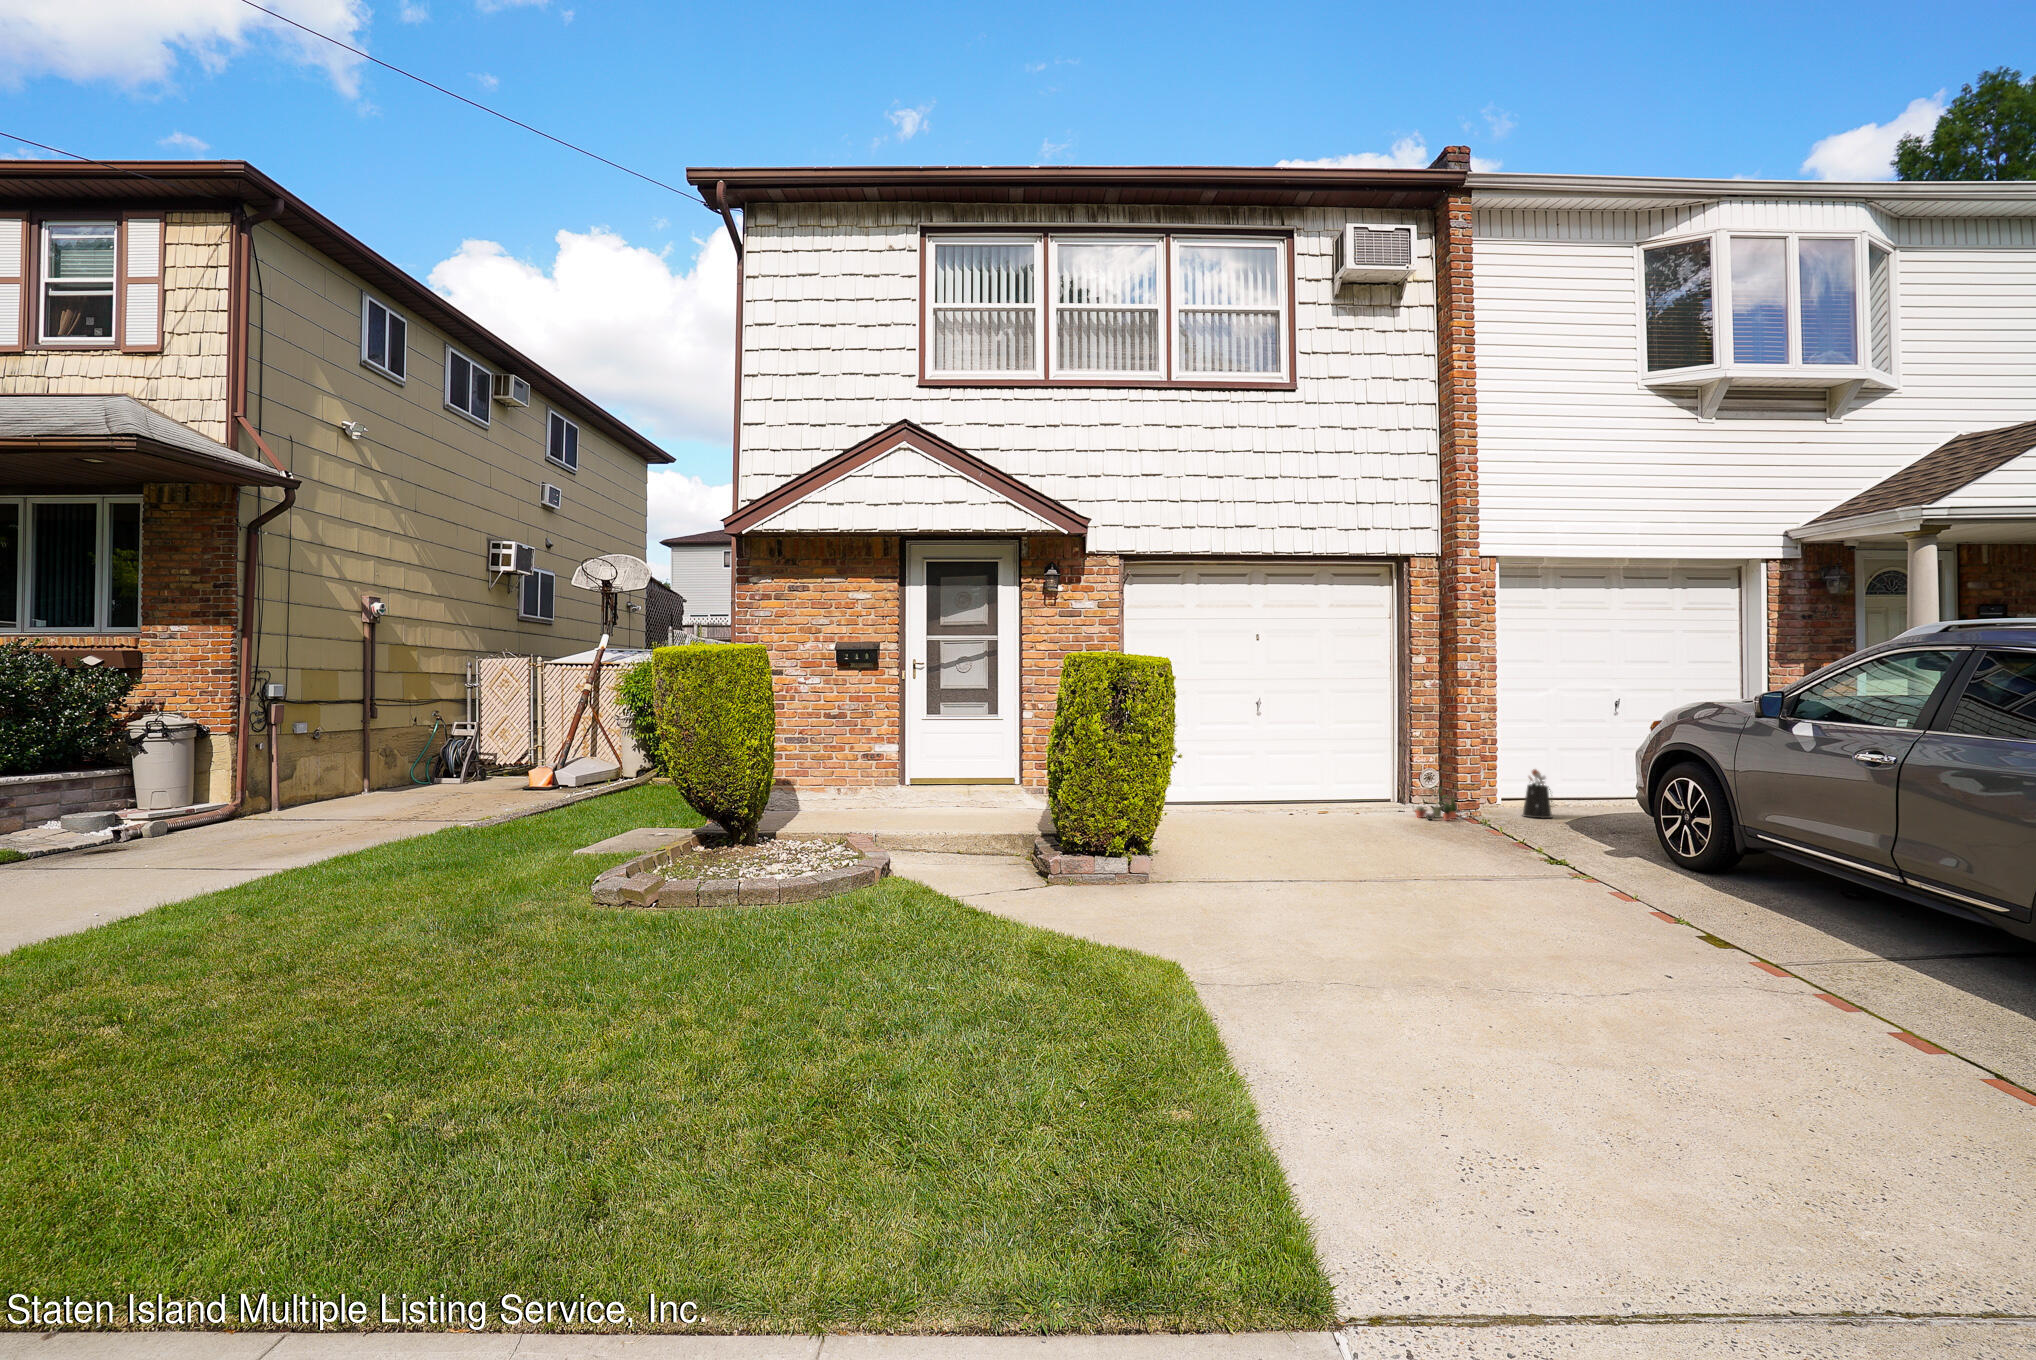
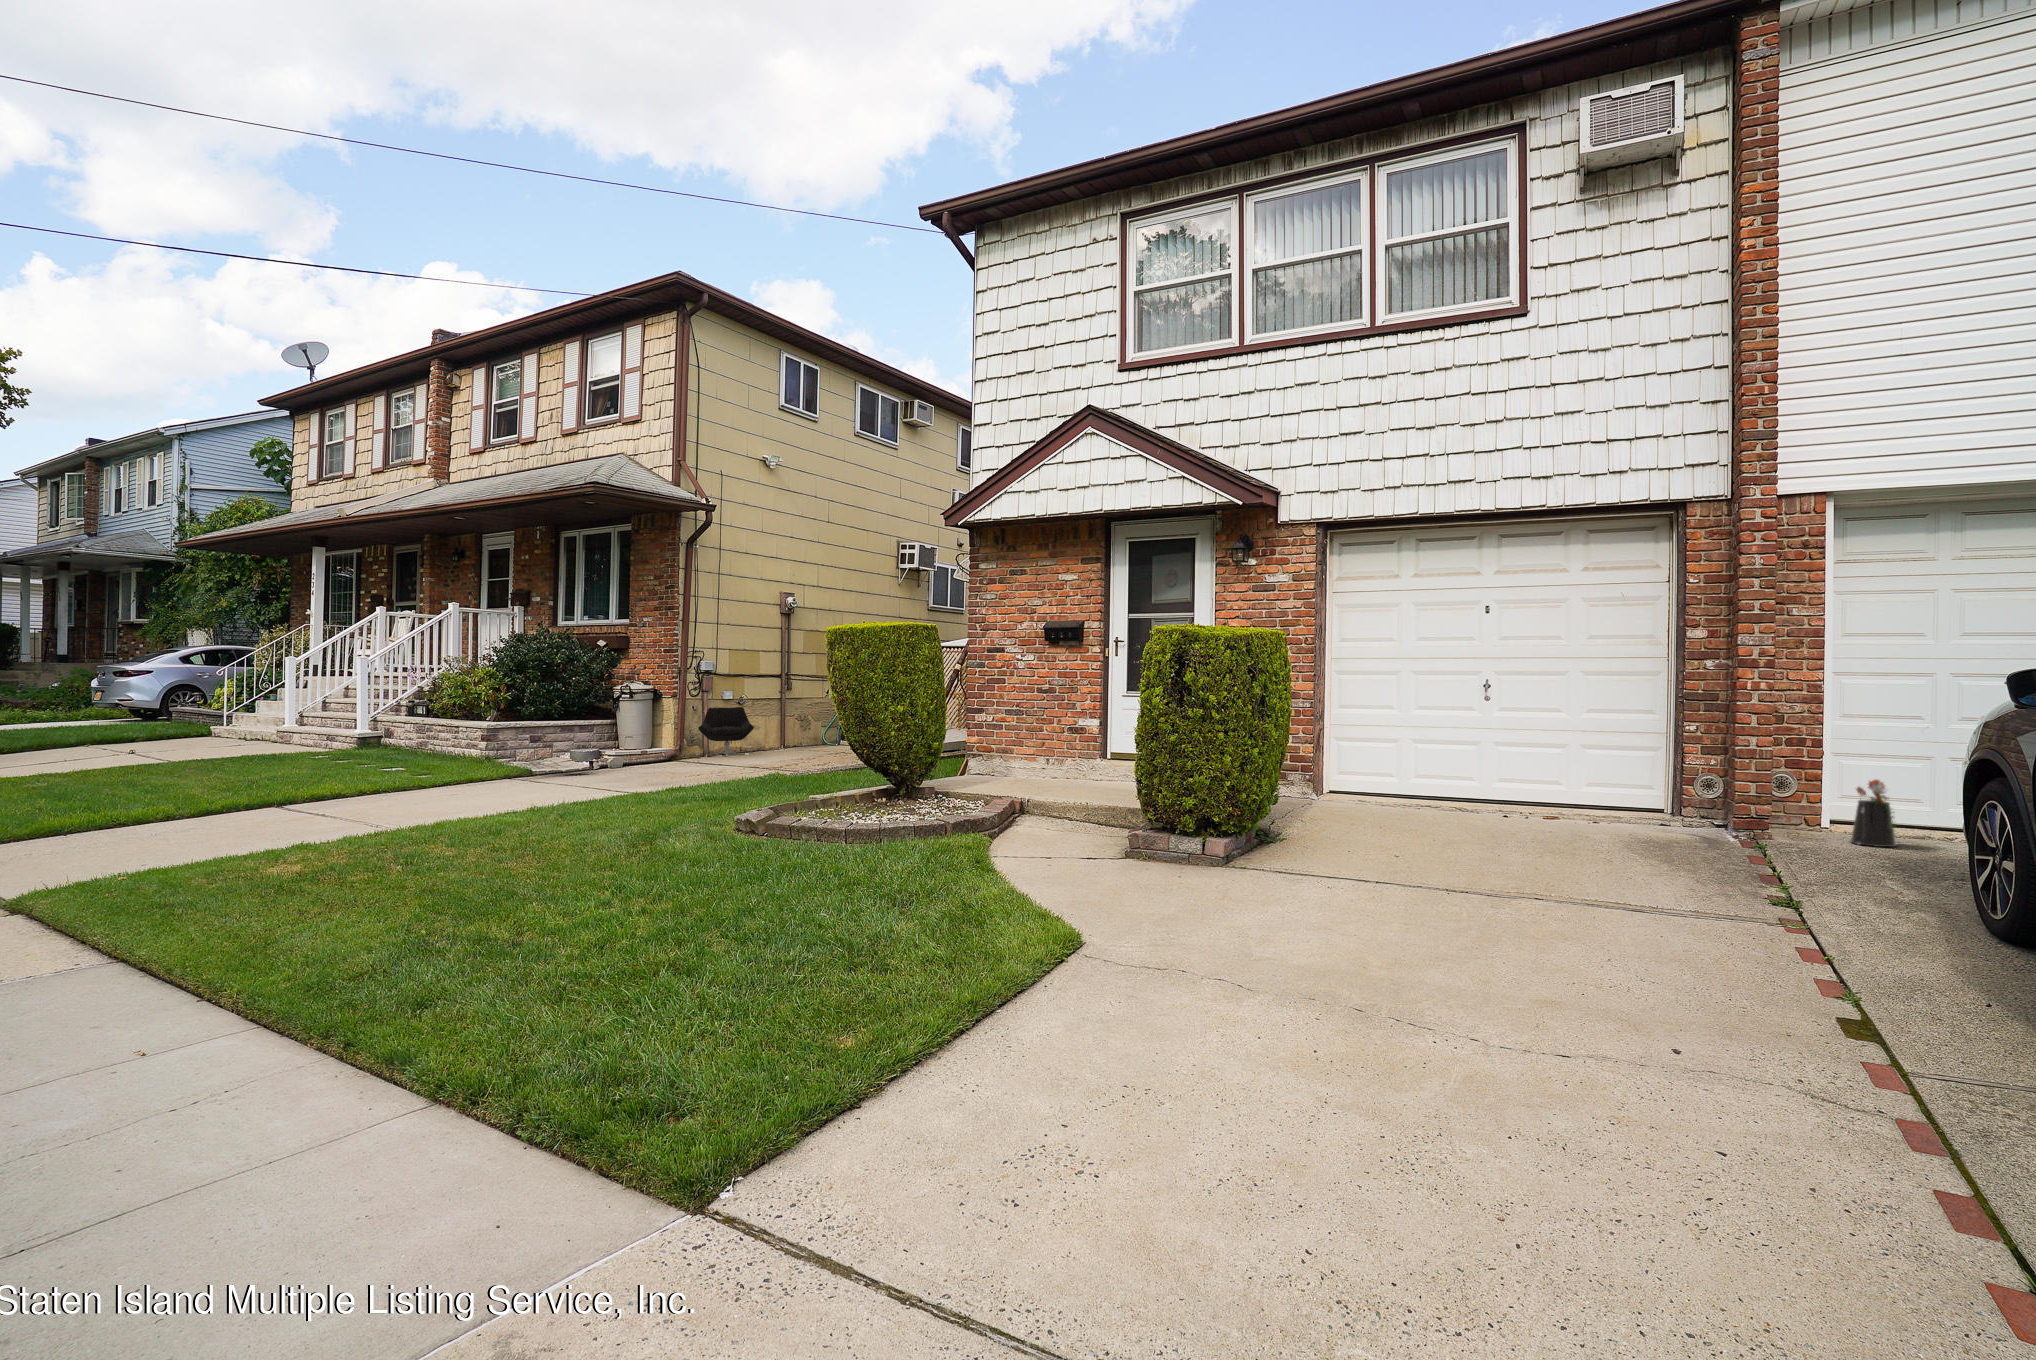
lounge chair: none [276,741,367,808] -> present [698,707,754,757]
potted plant: present [1415,789,1459,821] -> none [1675,794,1735,837]

